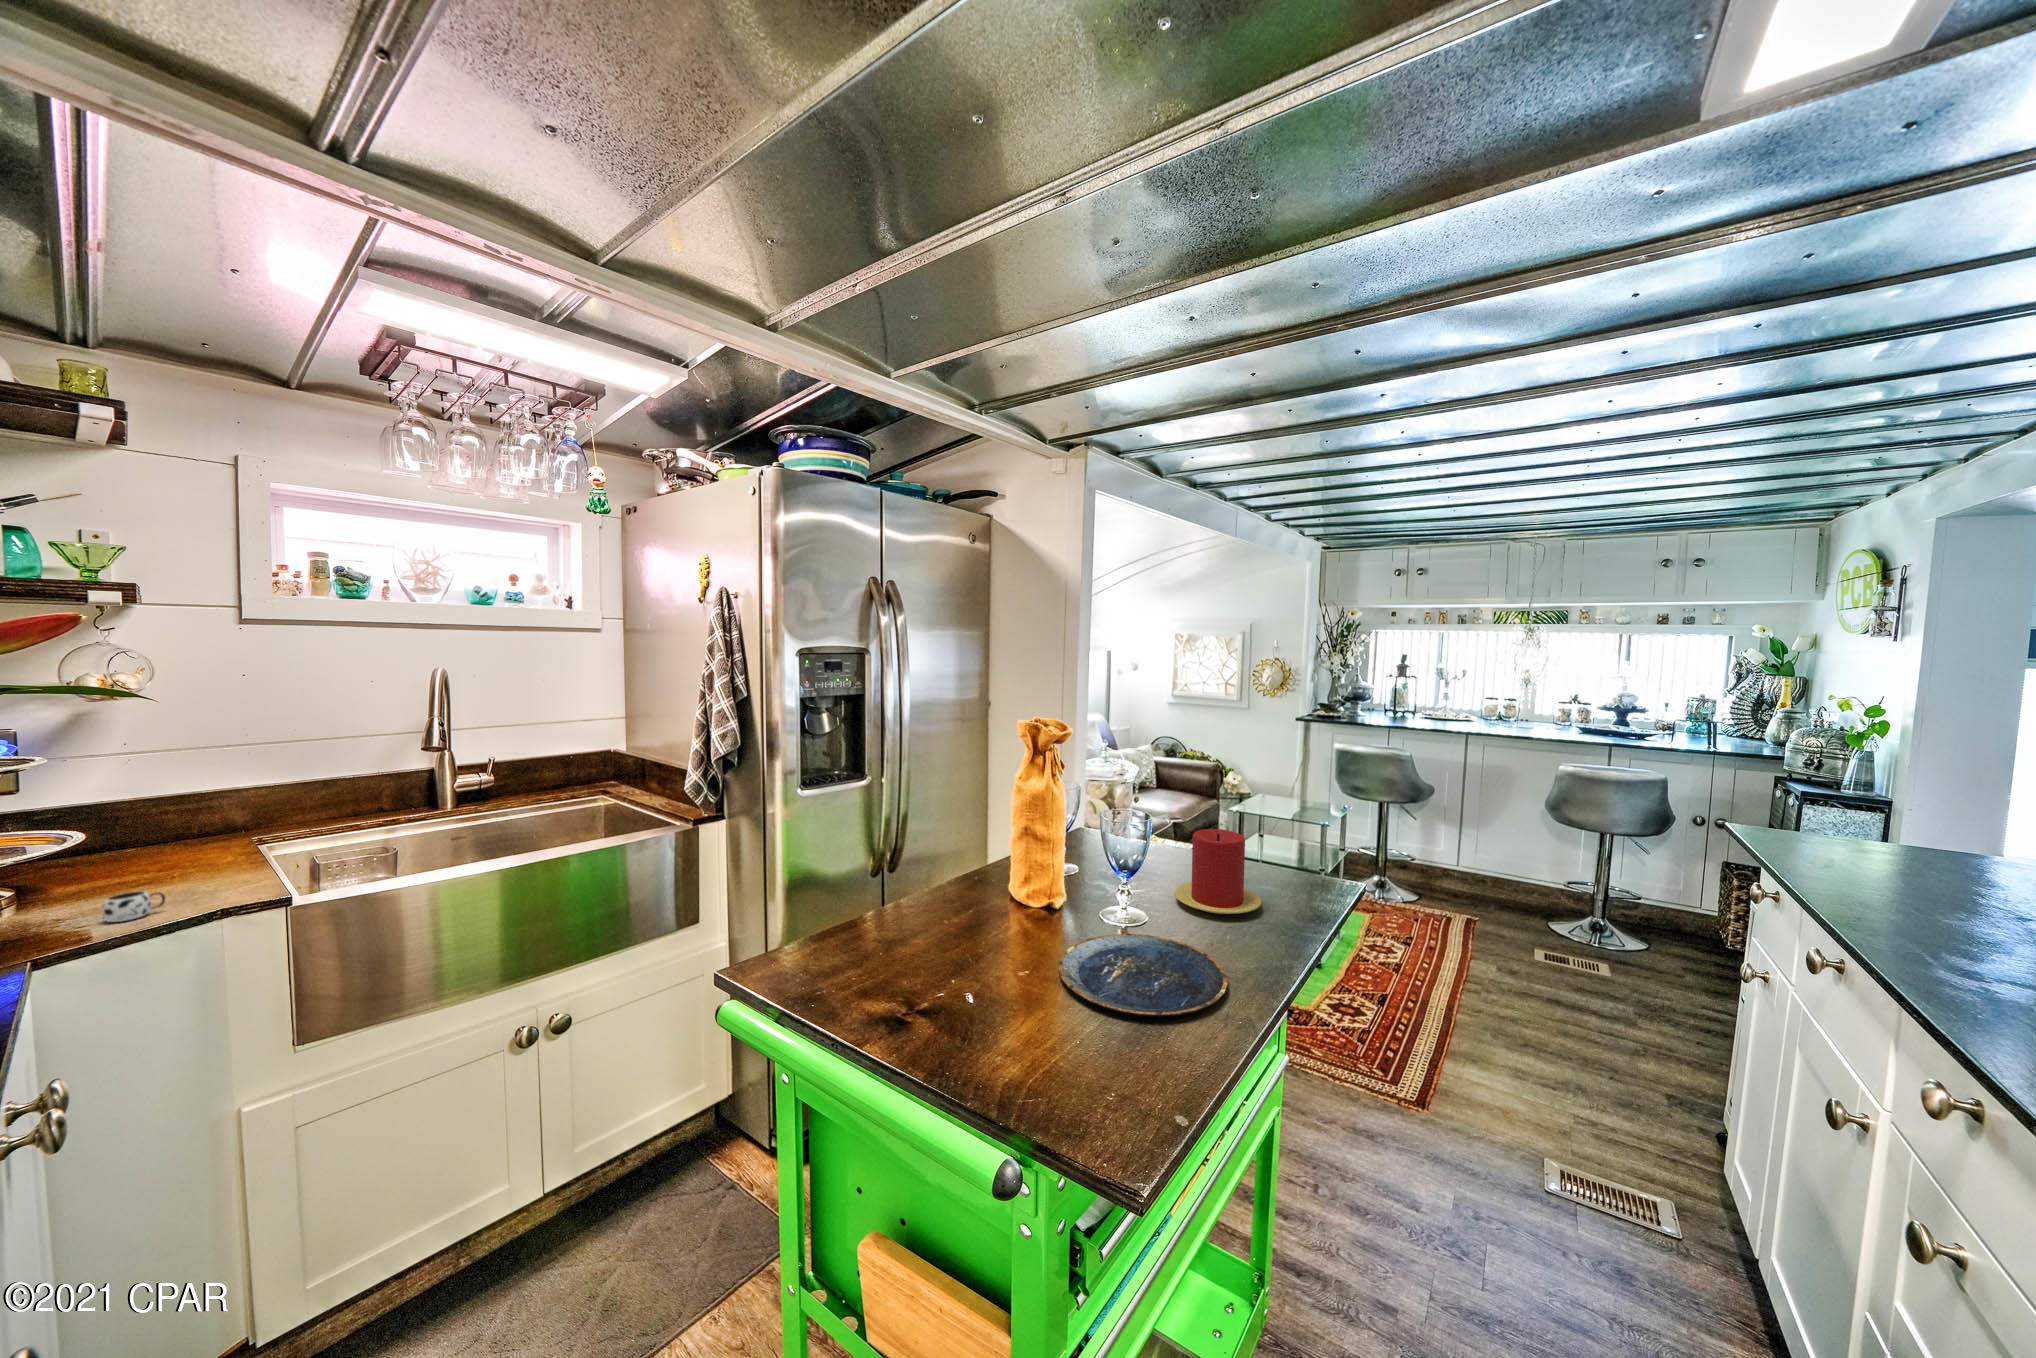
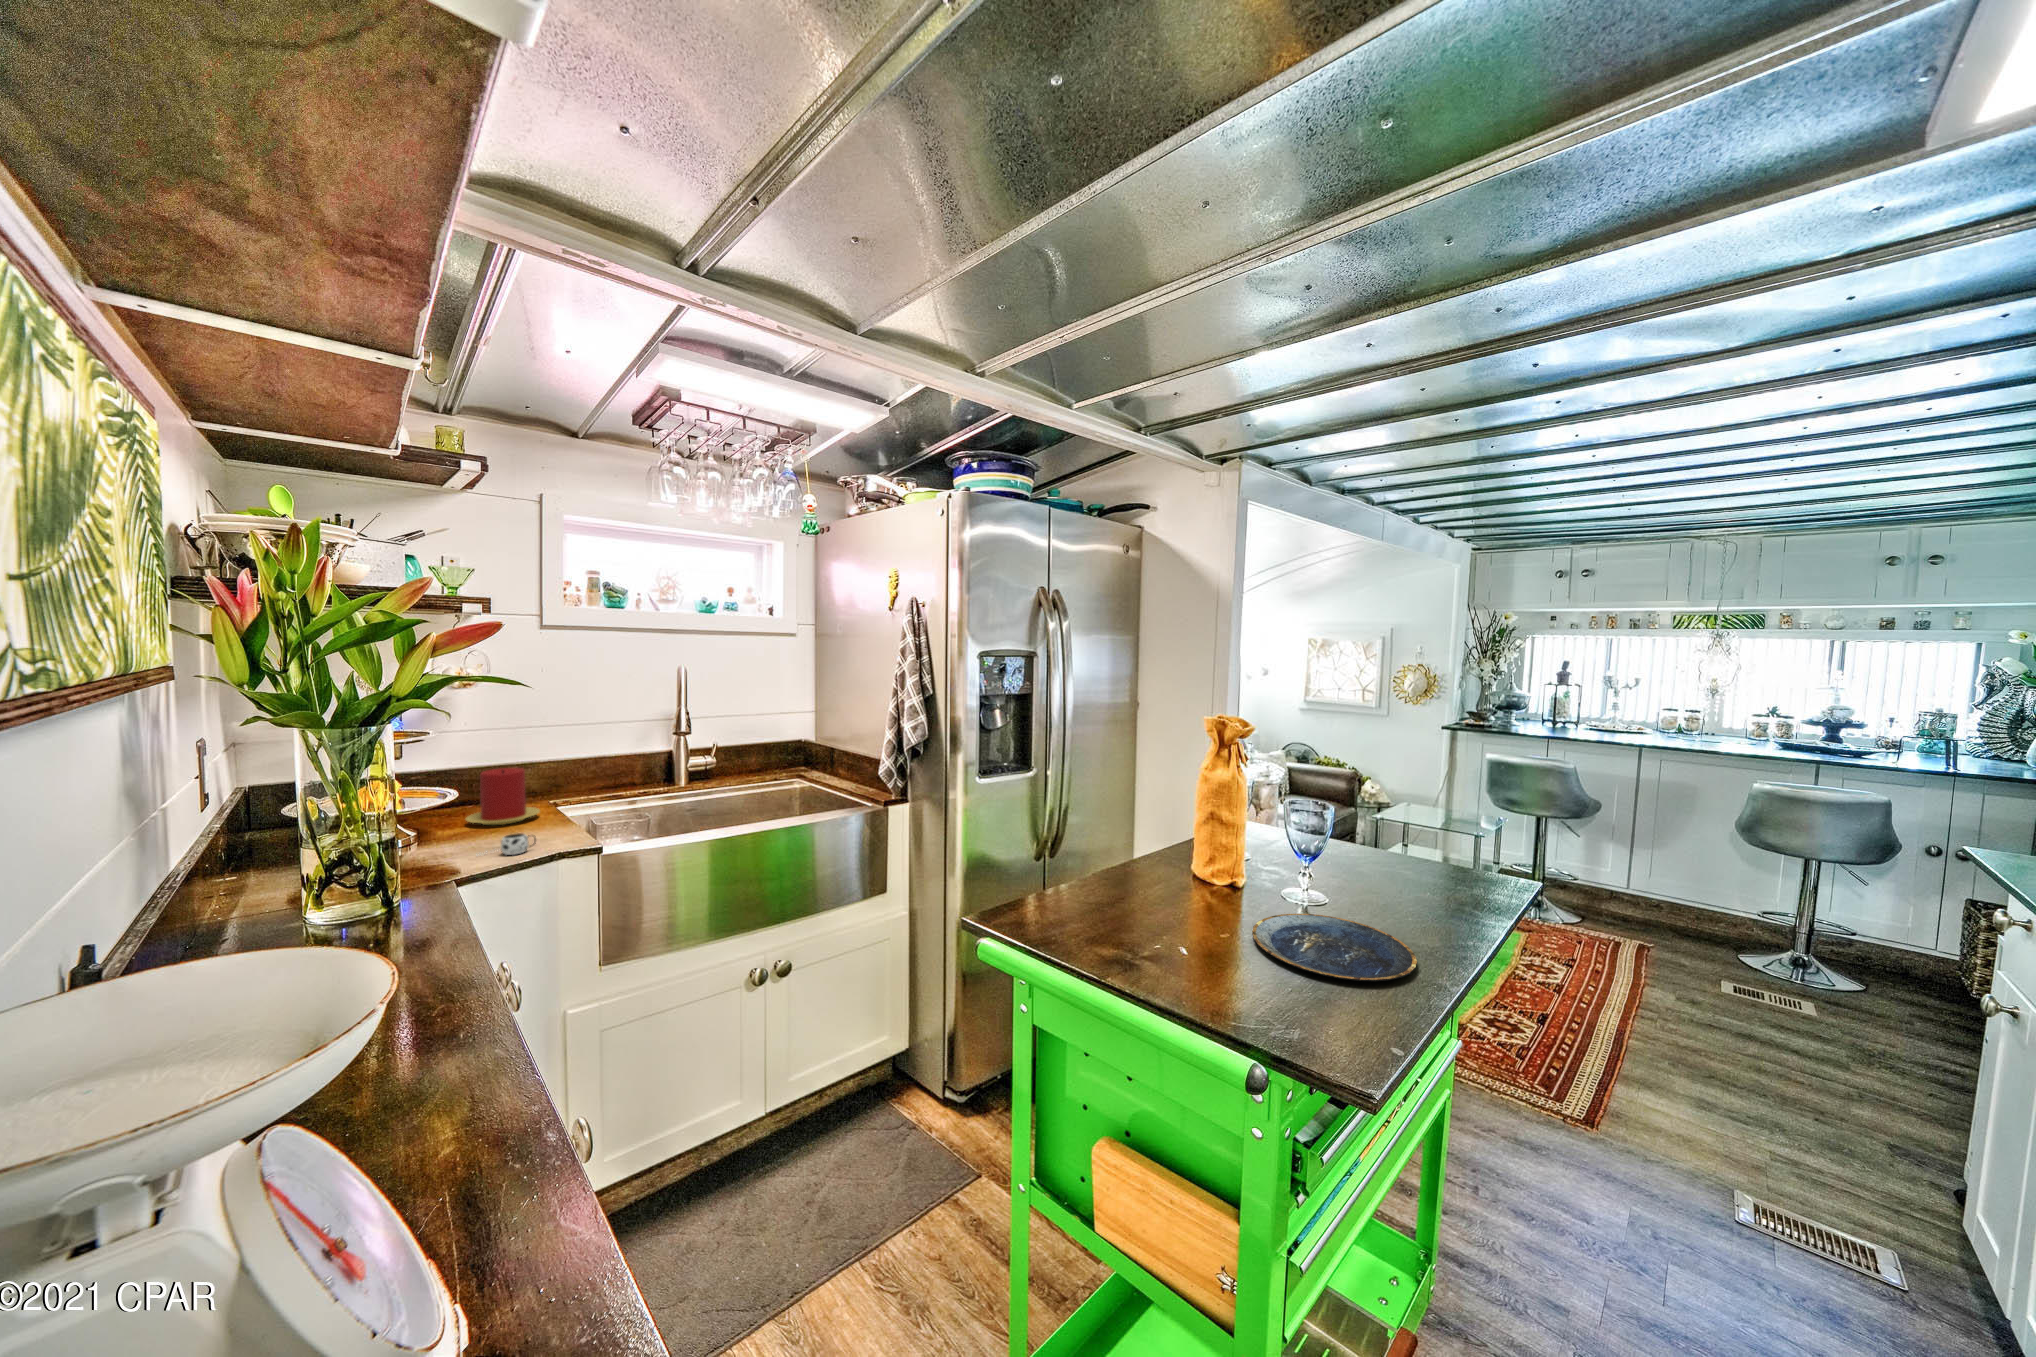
candle: present [1175,829,1261,914] -> present [466,768,540,825]

